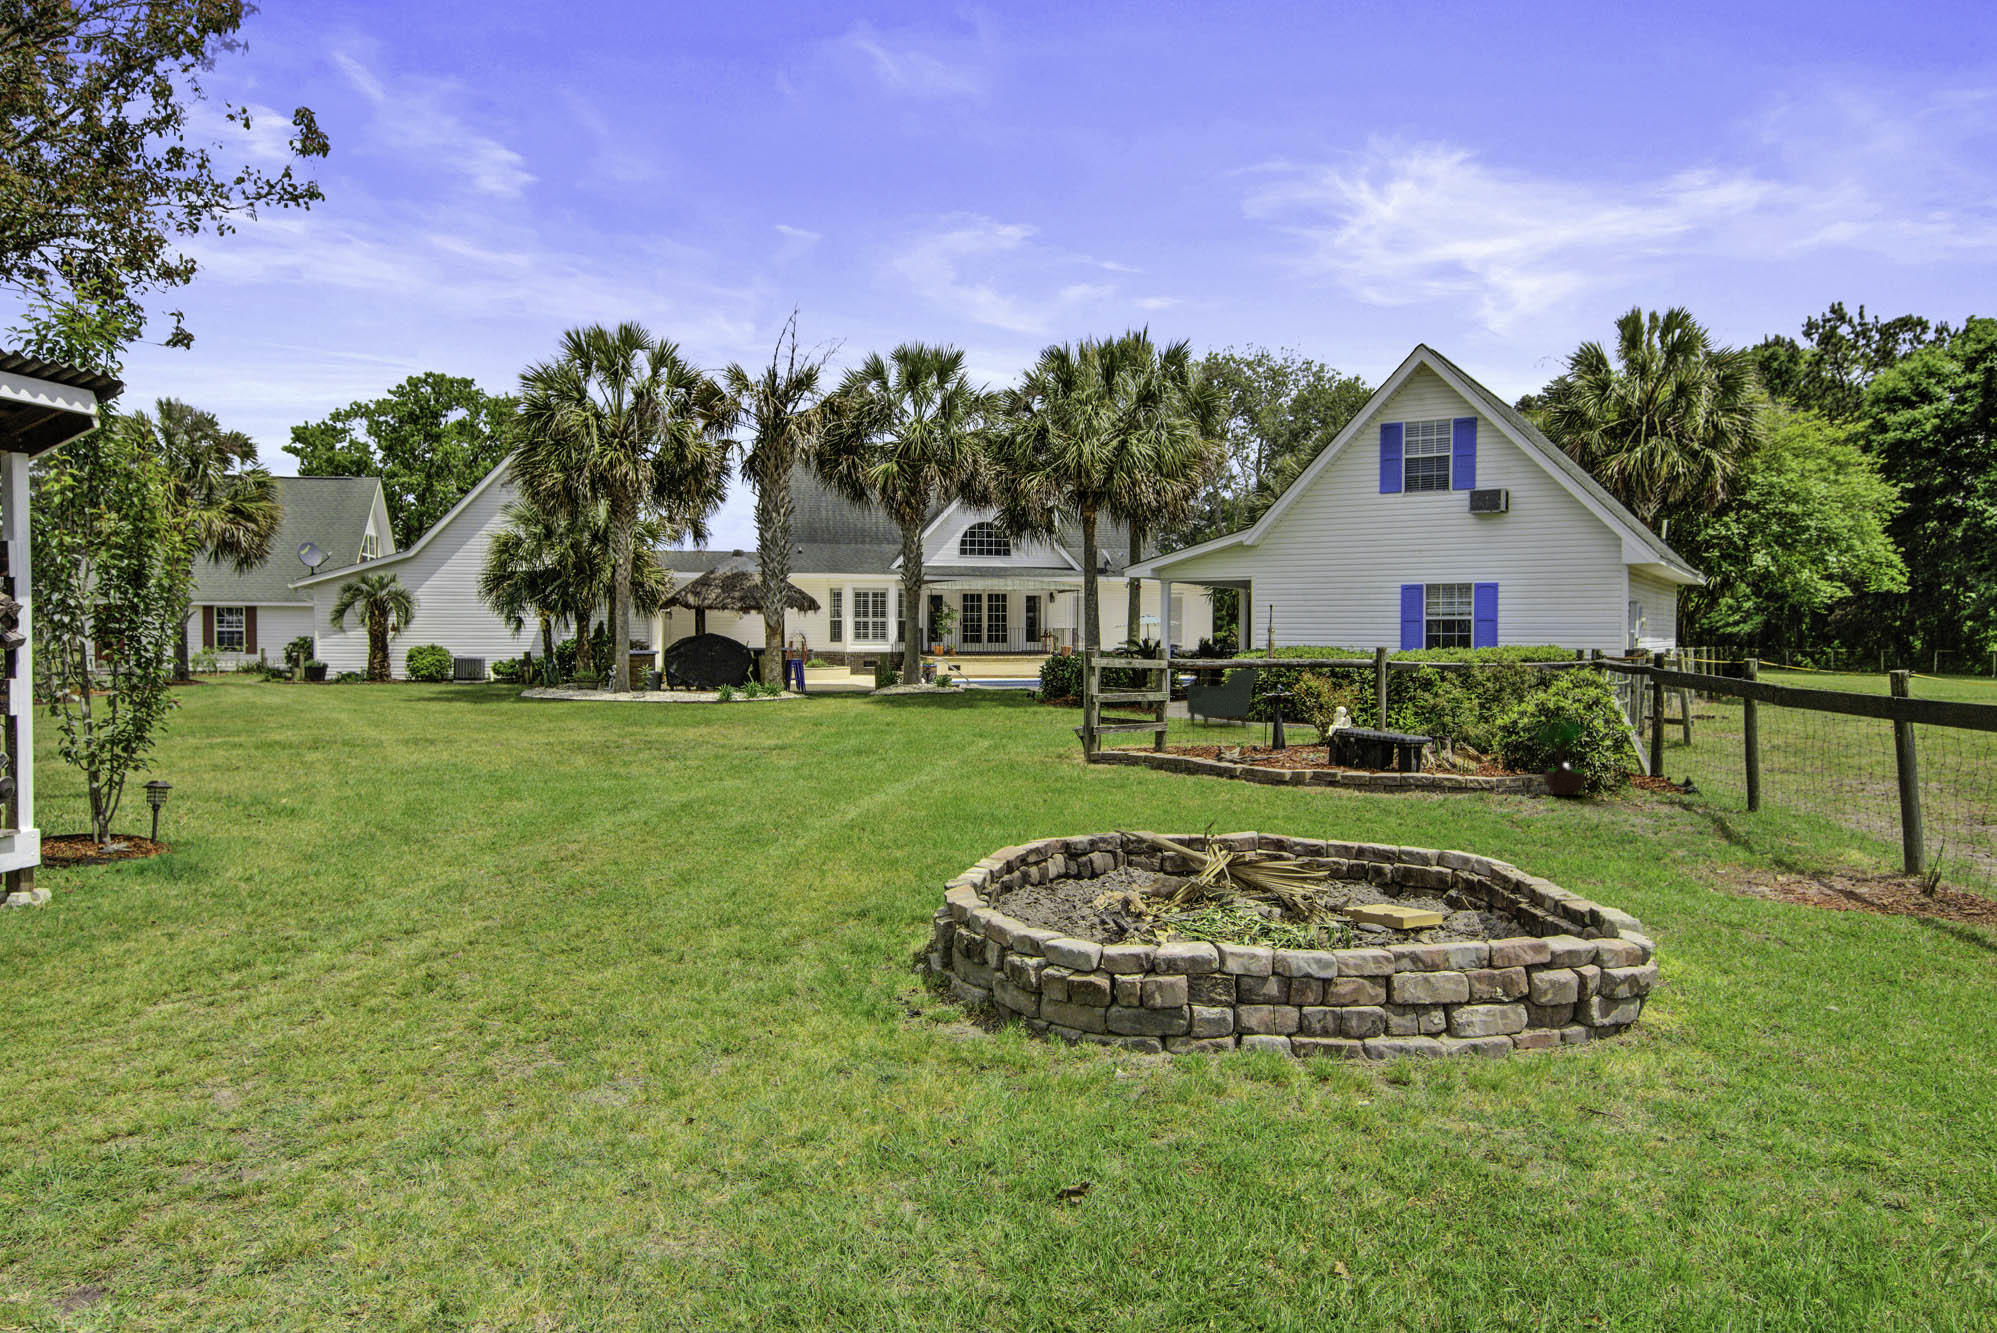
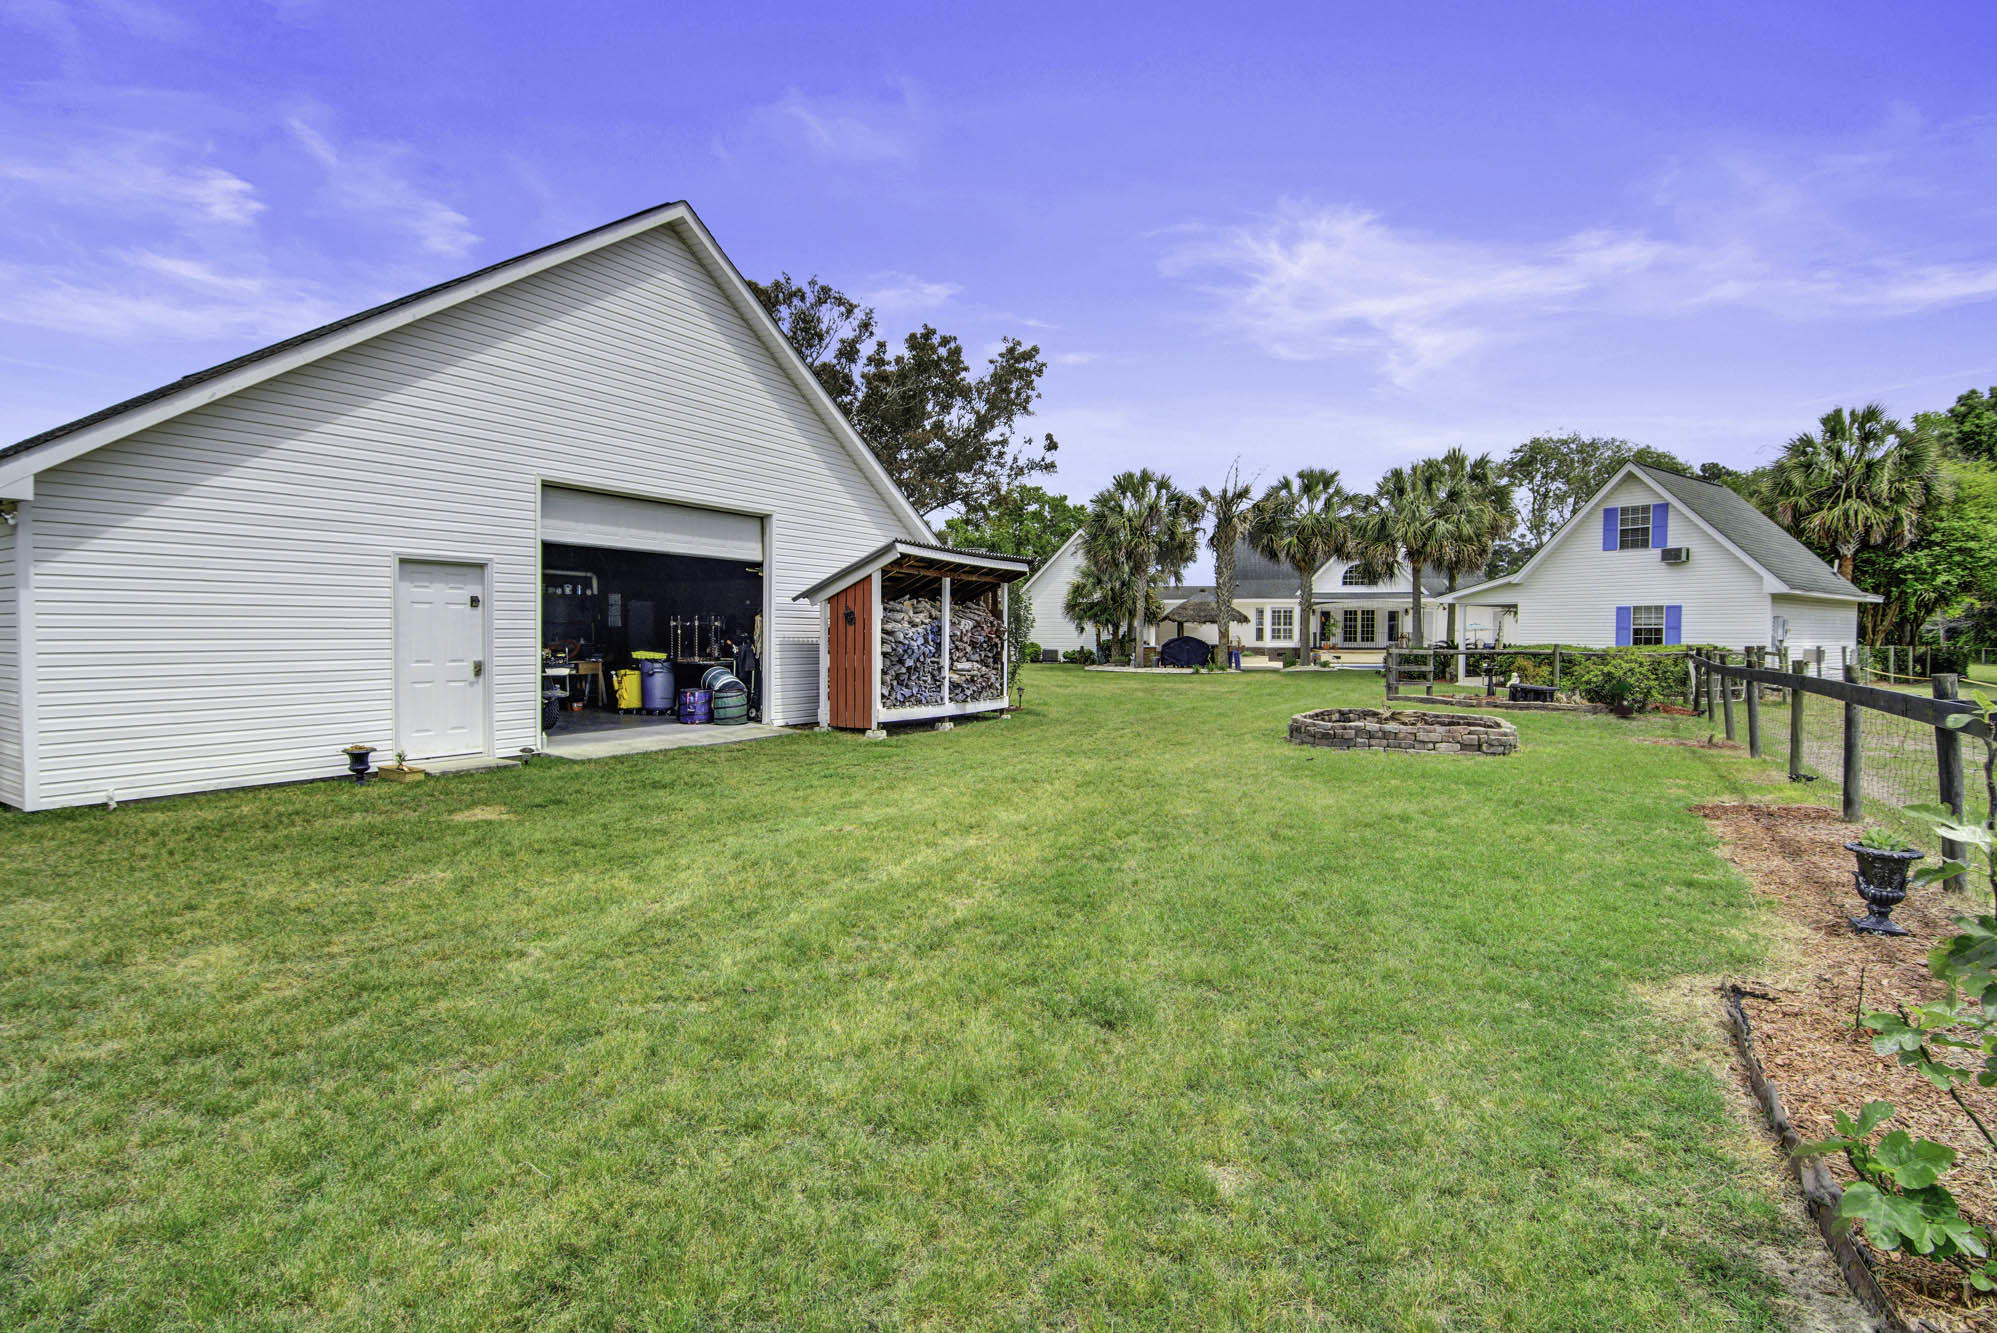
chair: present [1187,670,1257,728] -> none [1463,655,1506,690]

